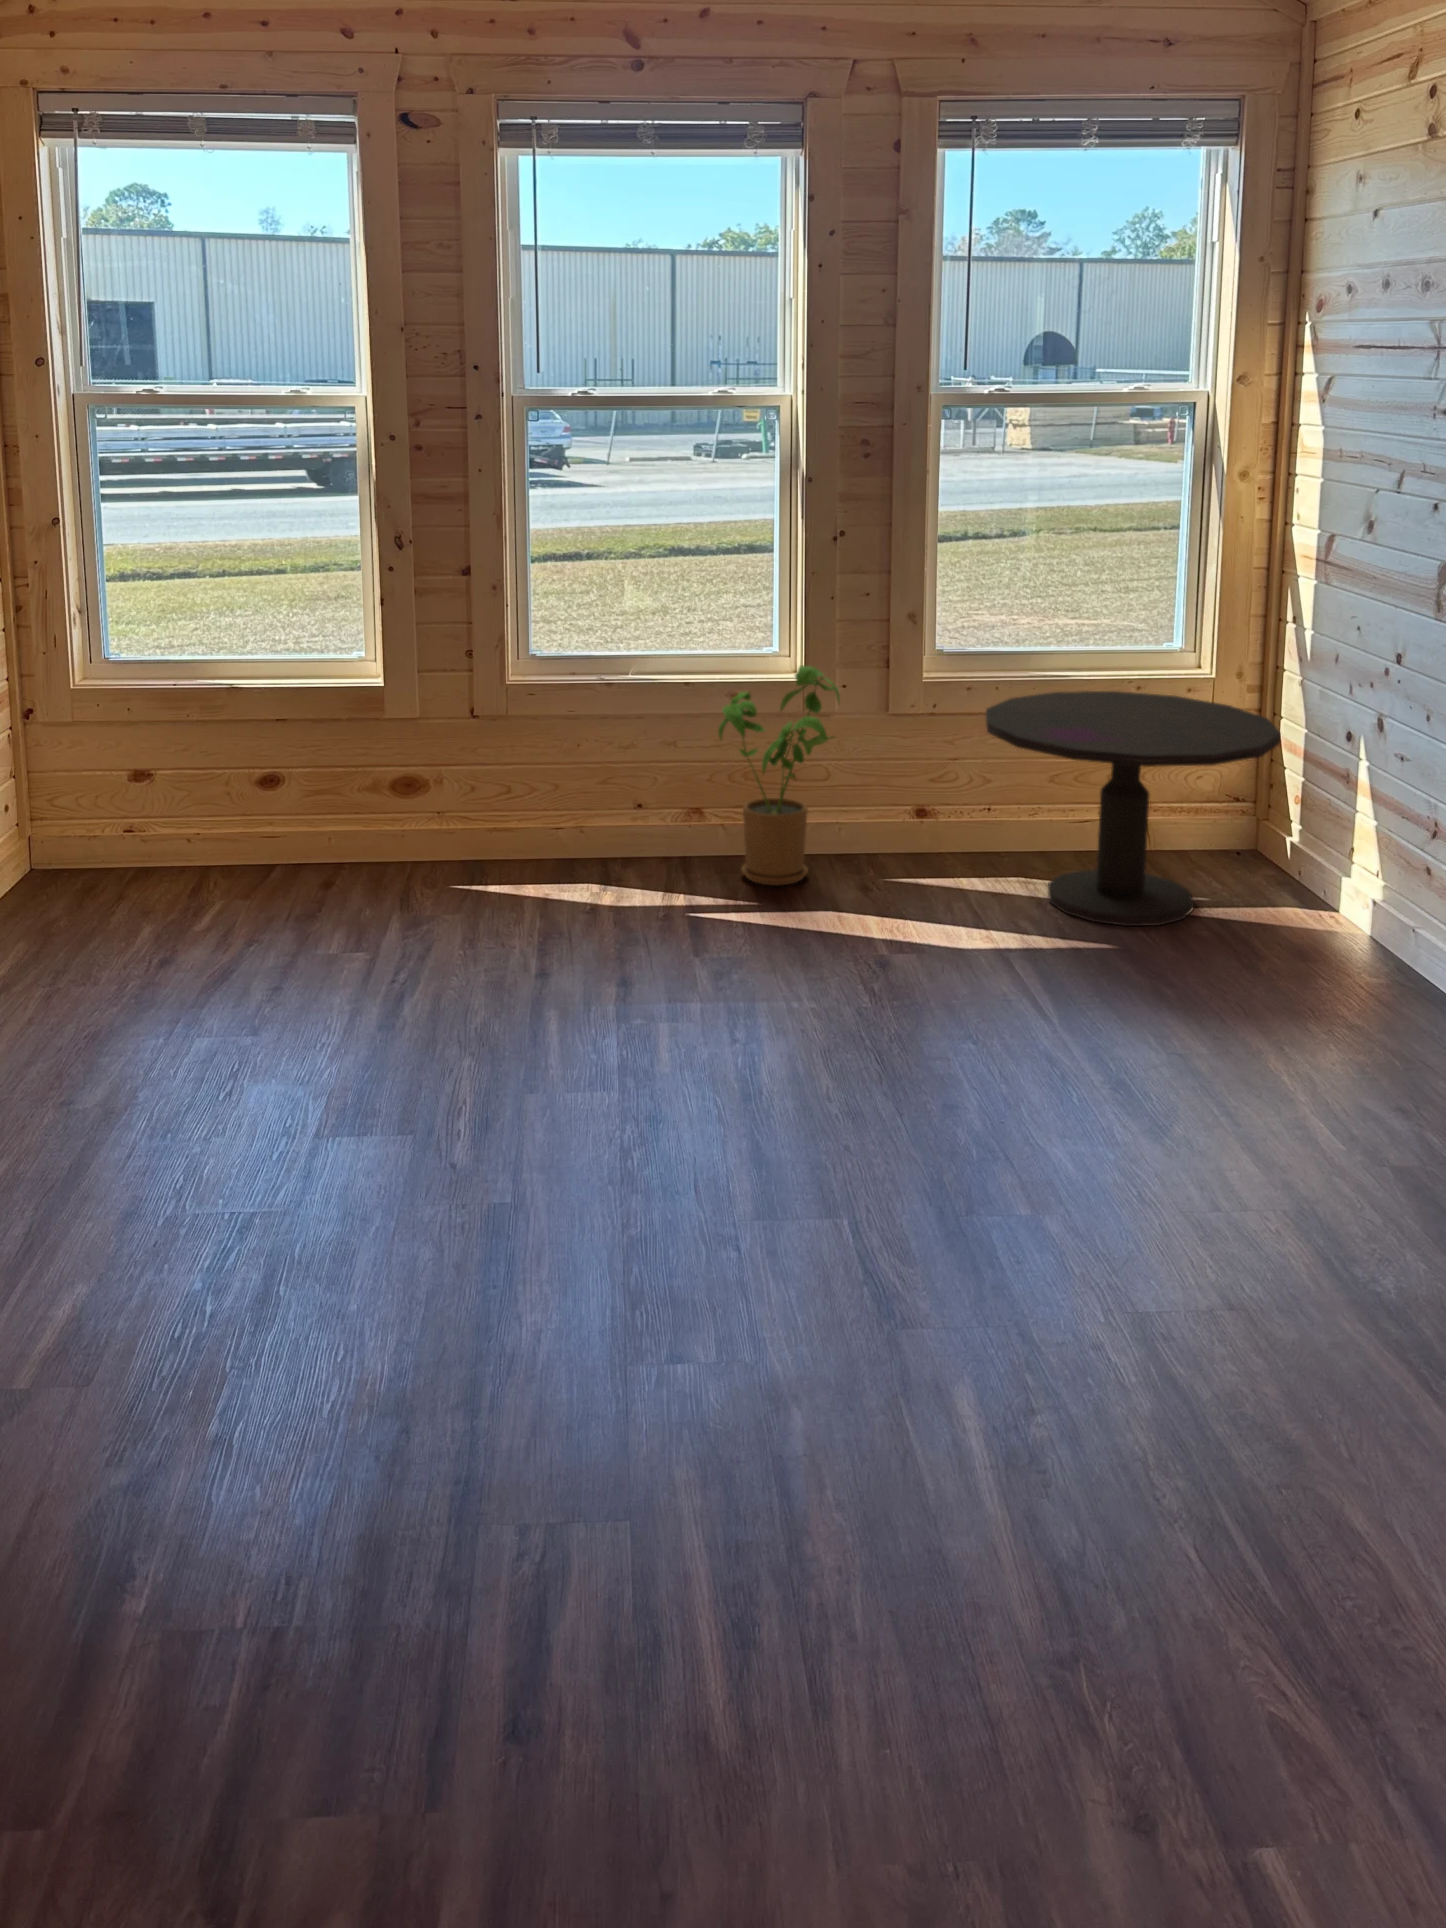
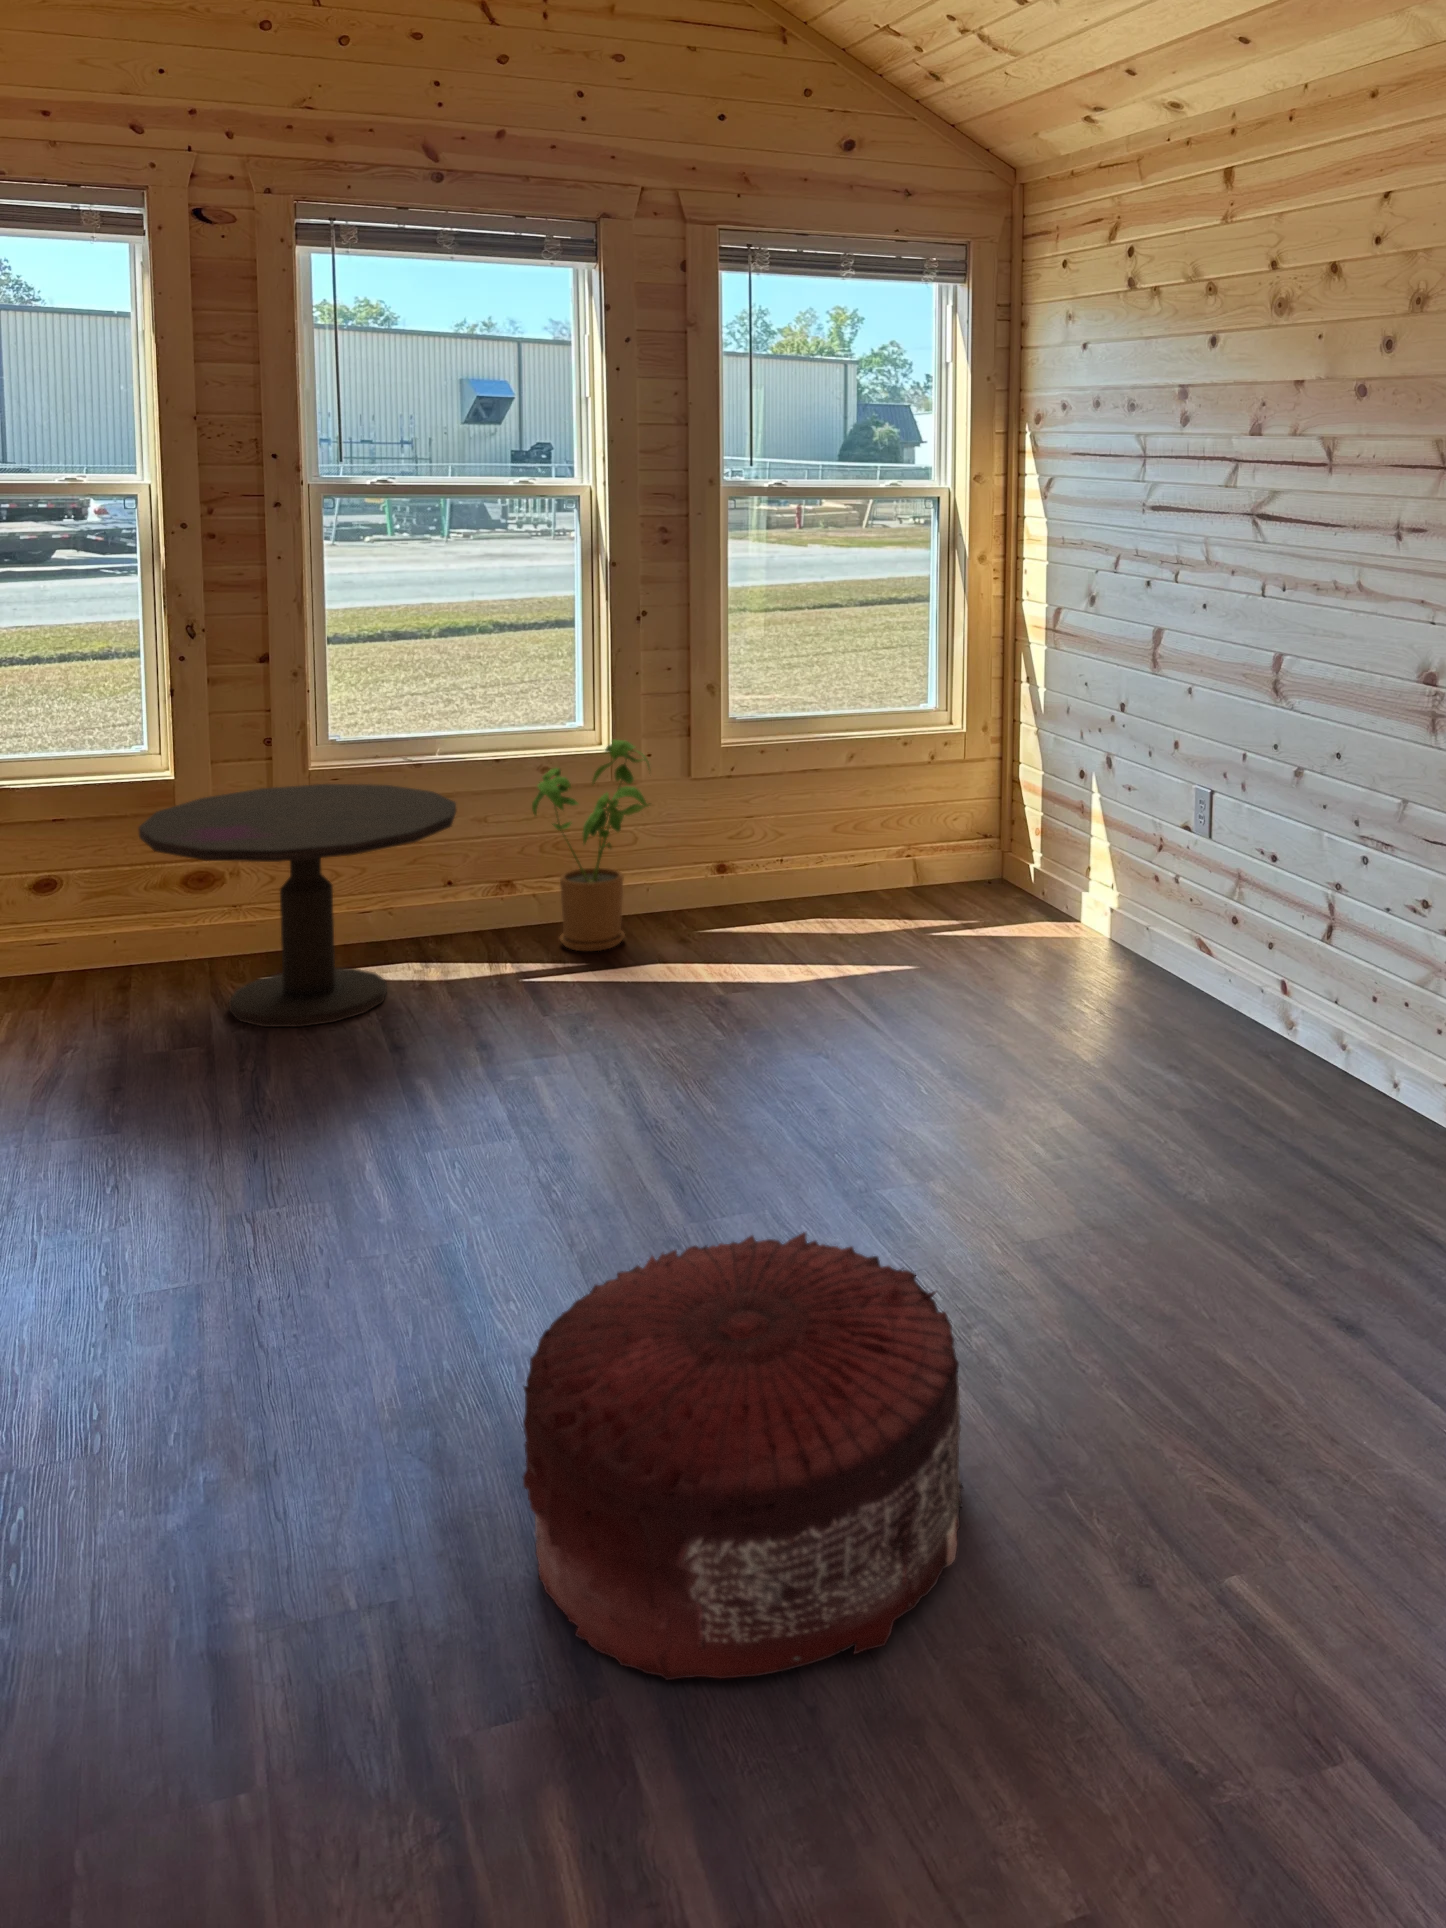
side table: present [986,691,1281,926] -> present [139,784,456,1027]
pouf: none [436,1253,957,1792] -> present [523,1232,963,1680]

